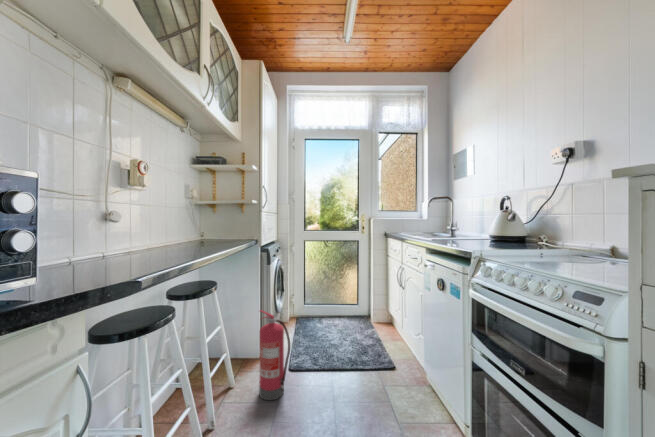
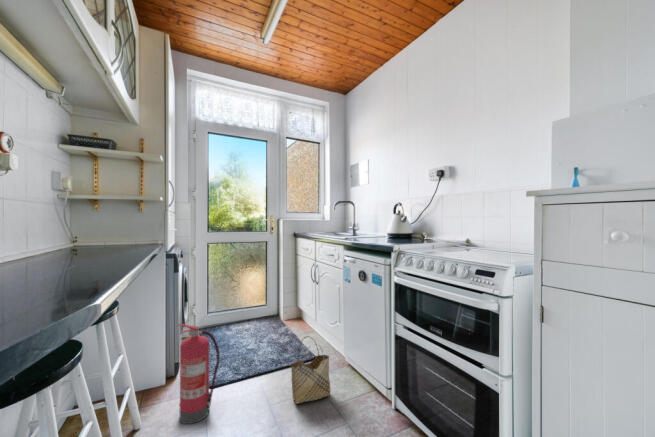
woven basket: none [356,342,400,413] -> present [291,337,330,404]

